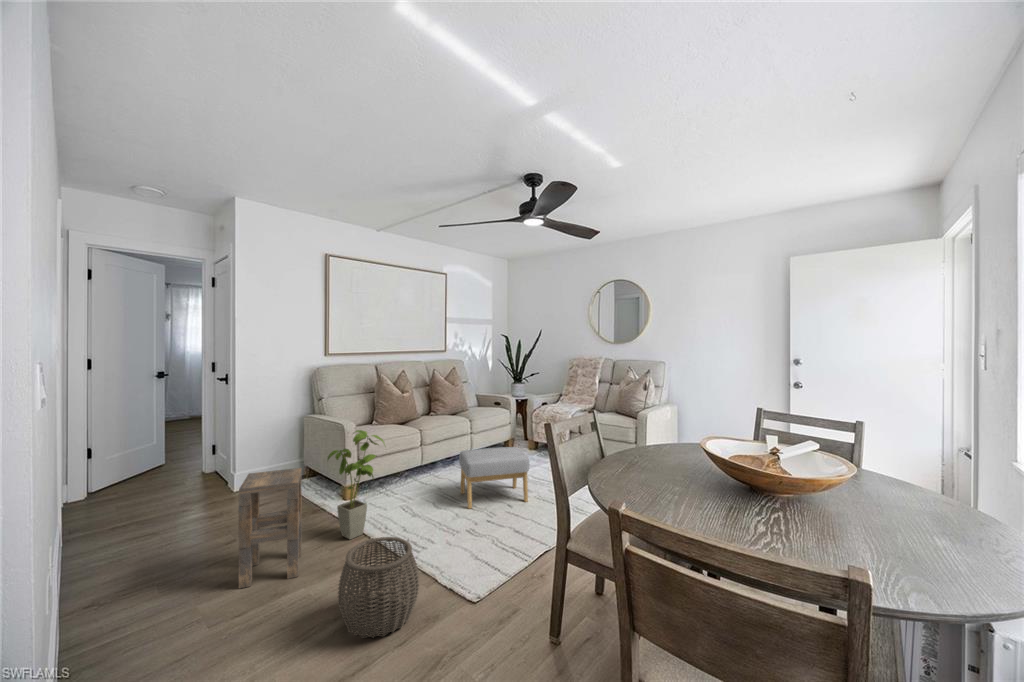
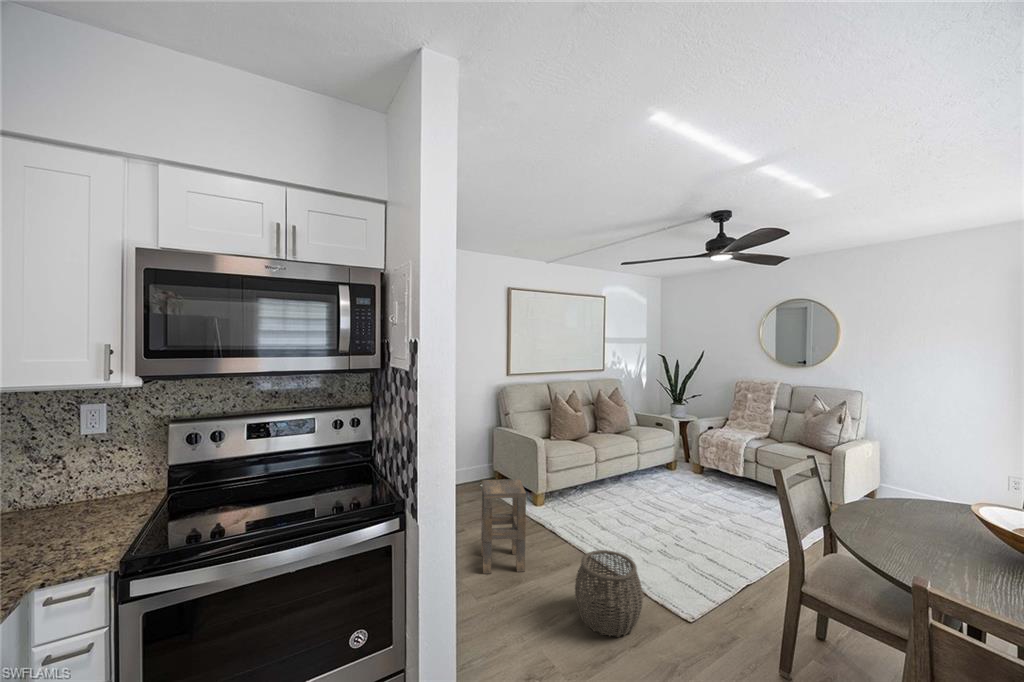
house plant: present [328,430,384,539] -> none [537,450,586,545]
footstool: present [459,447,529,509] -> none [639,473,714,530]

